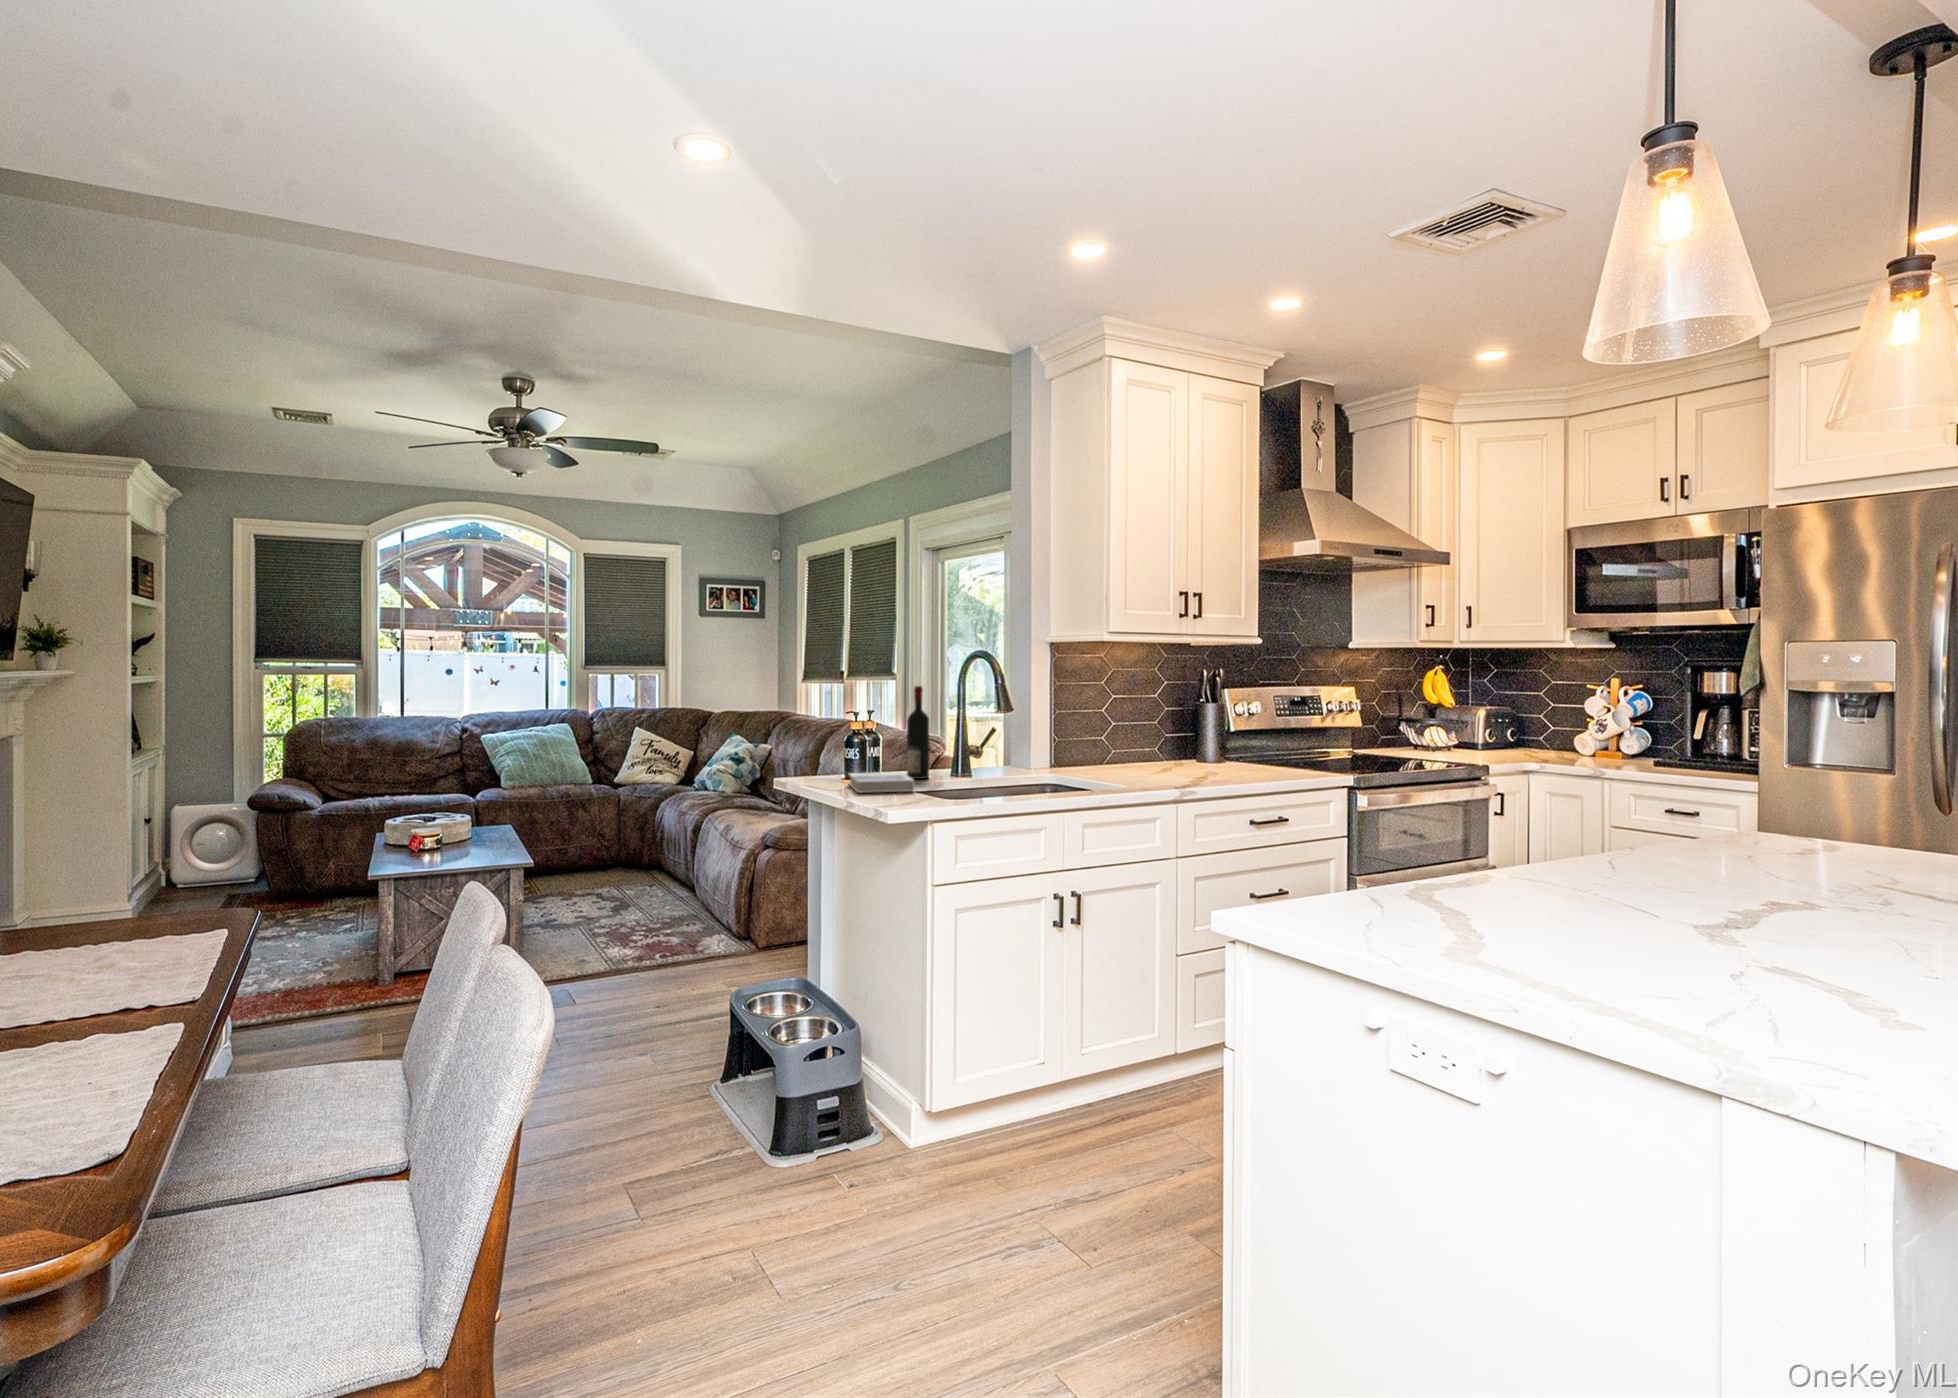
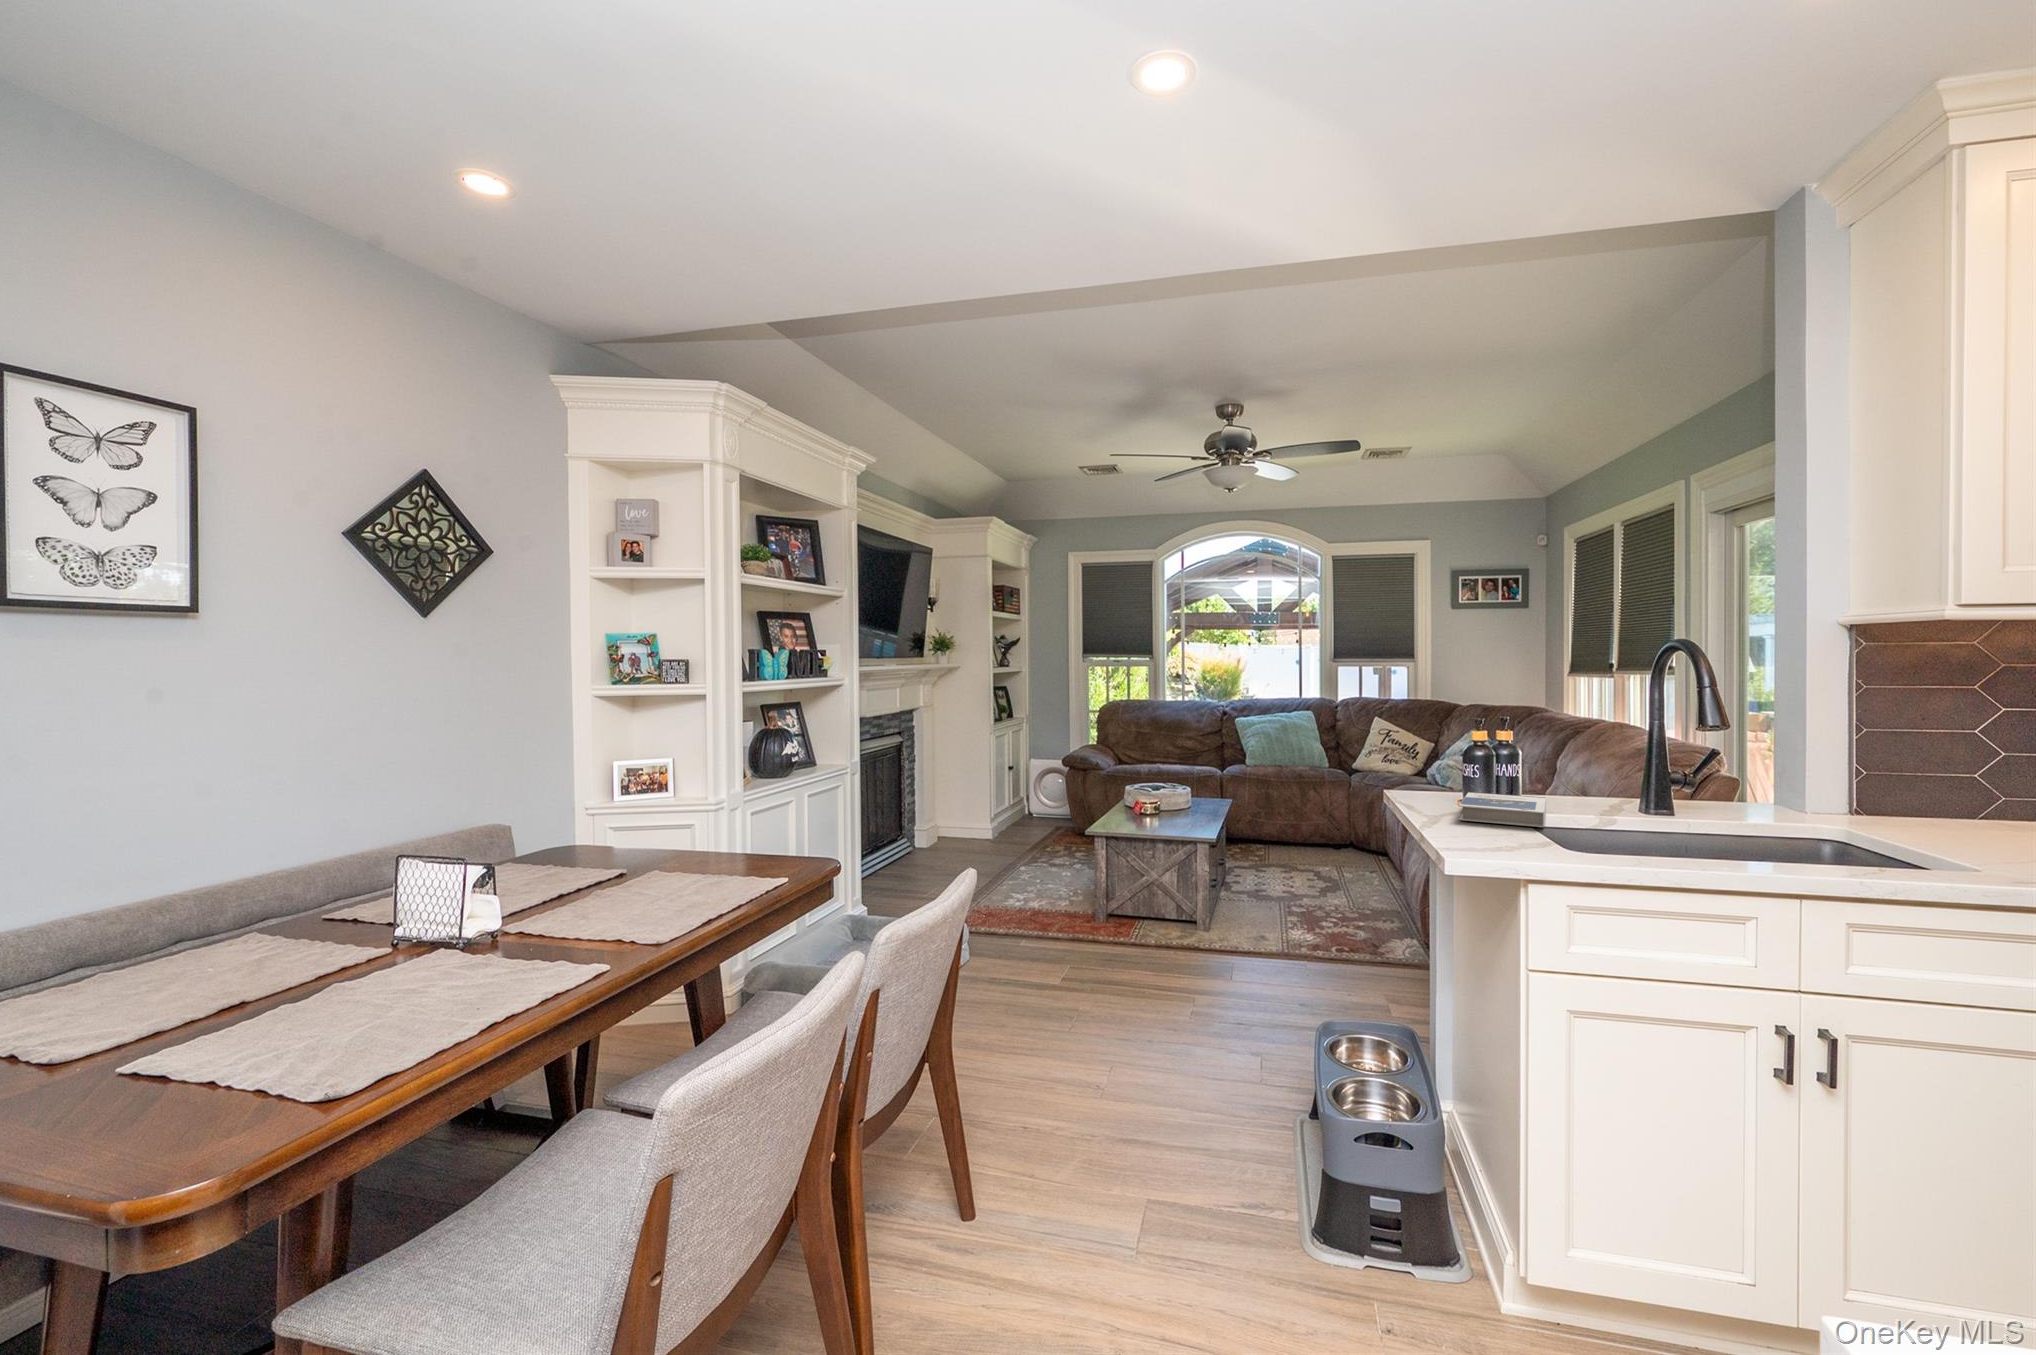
wine bottle: present [907,686,929,779] -> none [1564,685,1601,809]

